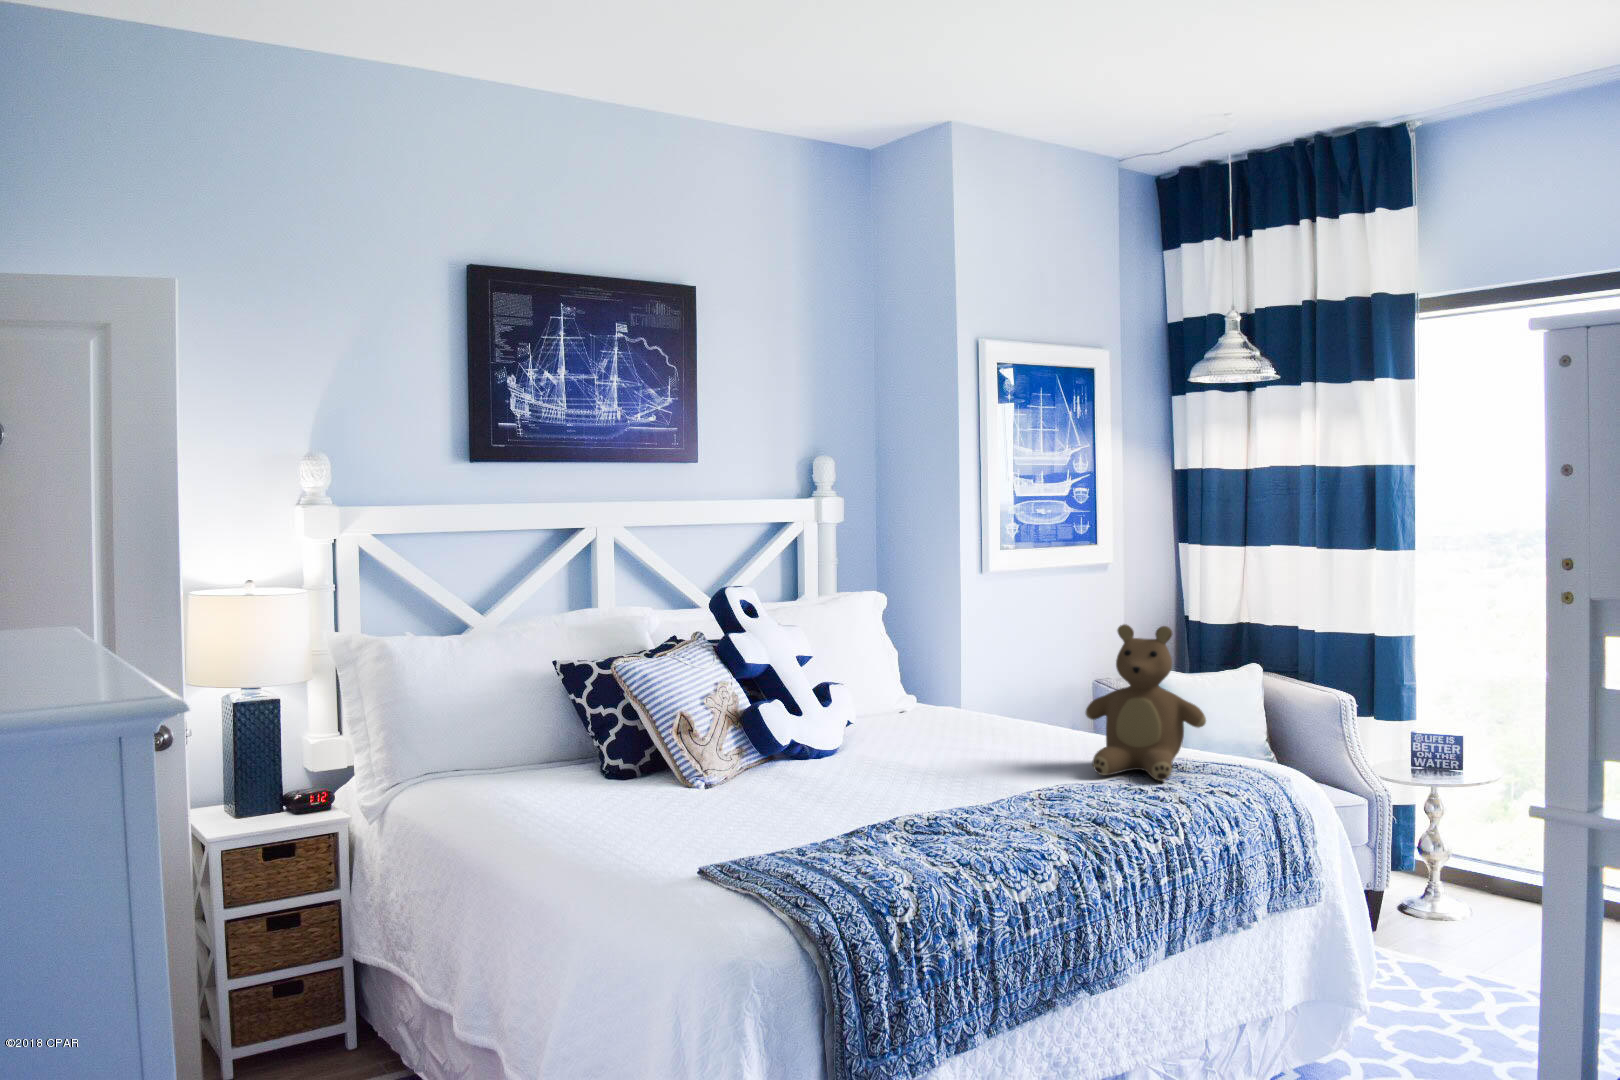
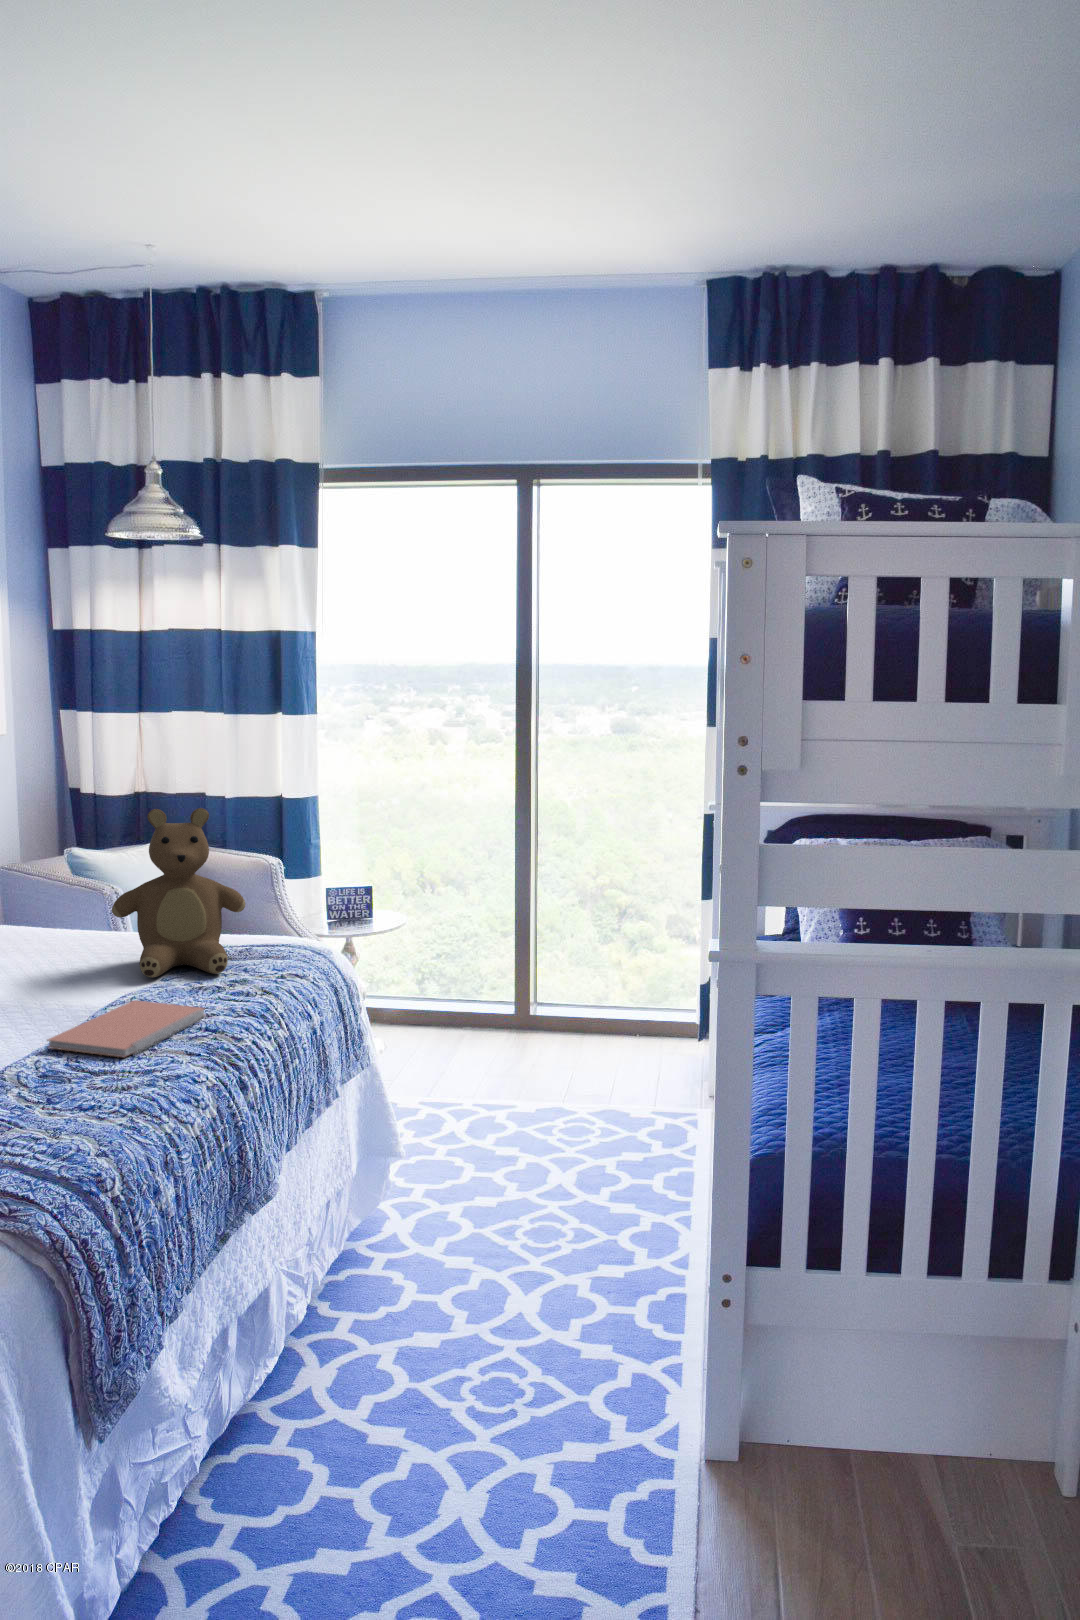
notebook: none [960,788,1108,828] -> present [47,1000,205,1057]

